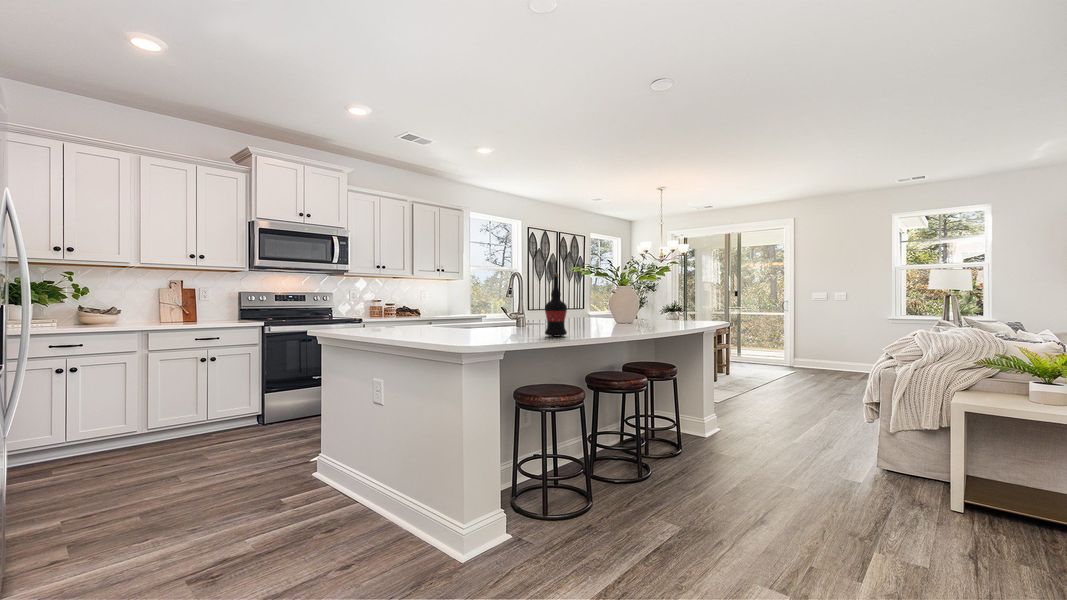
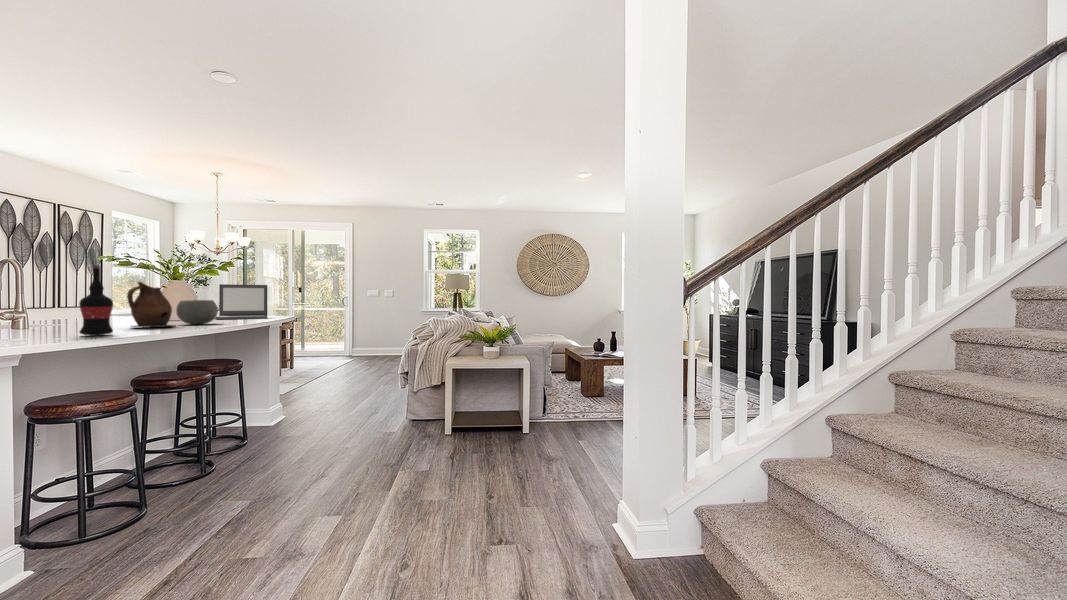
ceramic pitcher: none [583,288,619,331] -> present [127,282,176,327]
laptop: none [655,289,702,324] -> present [215,284,267,320]
bowl: none [621,305,654,328] -> present [176,300,218,324]

